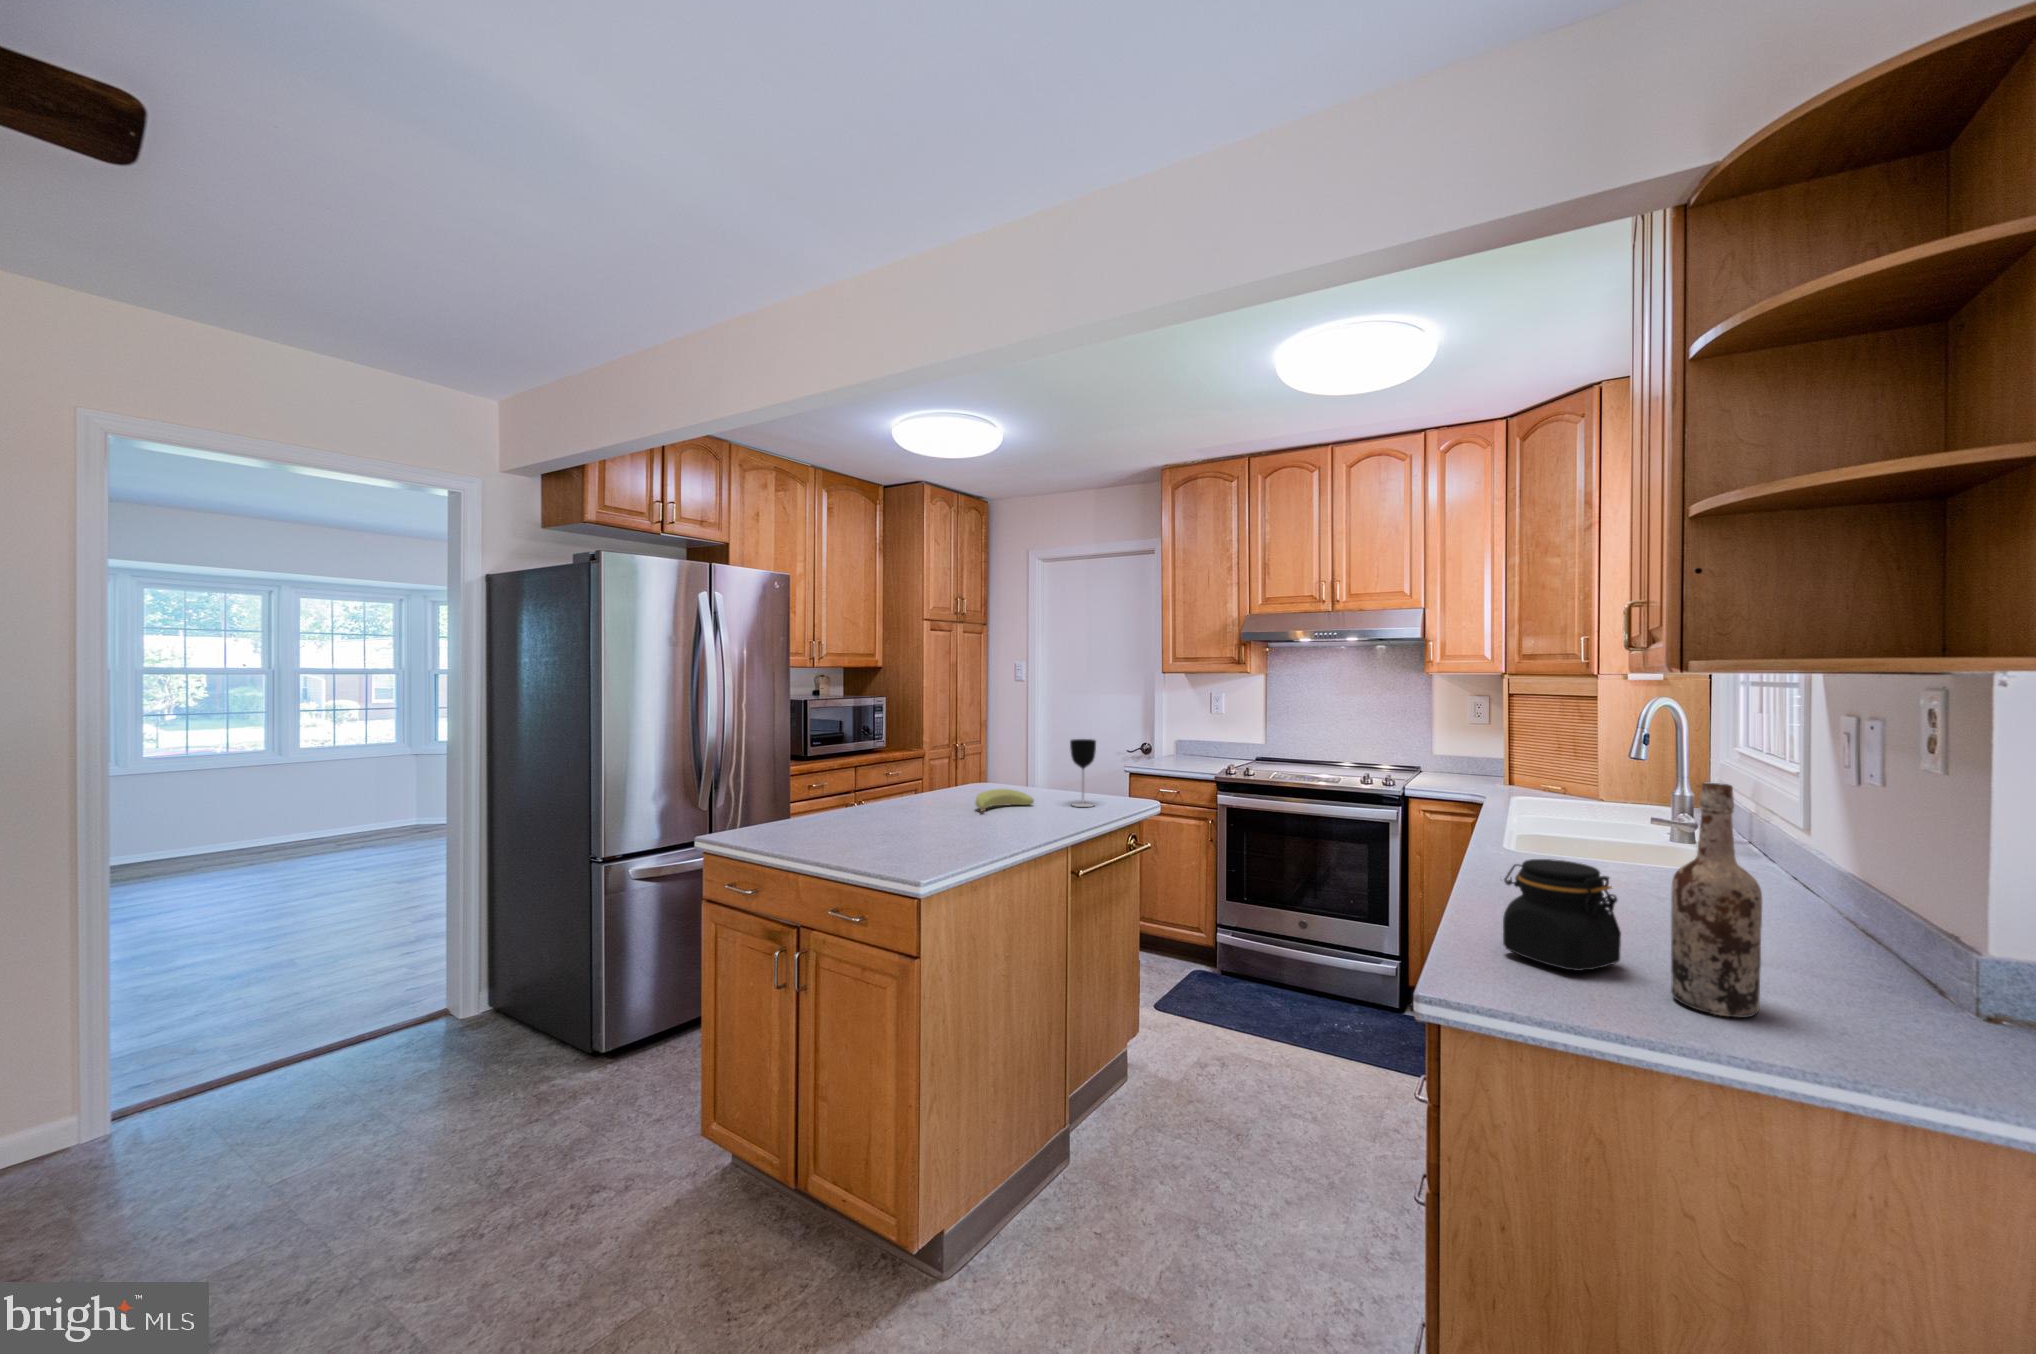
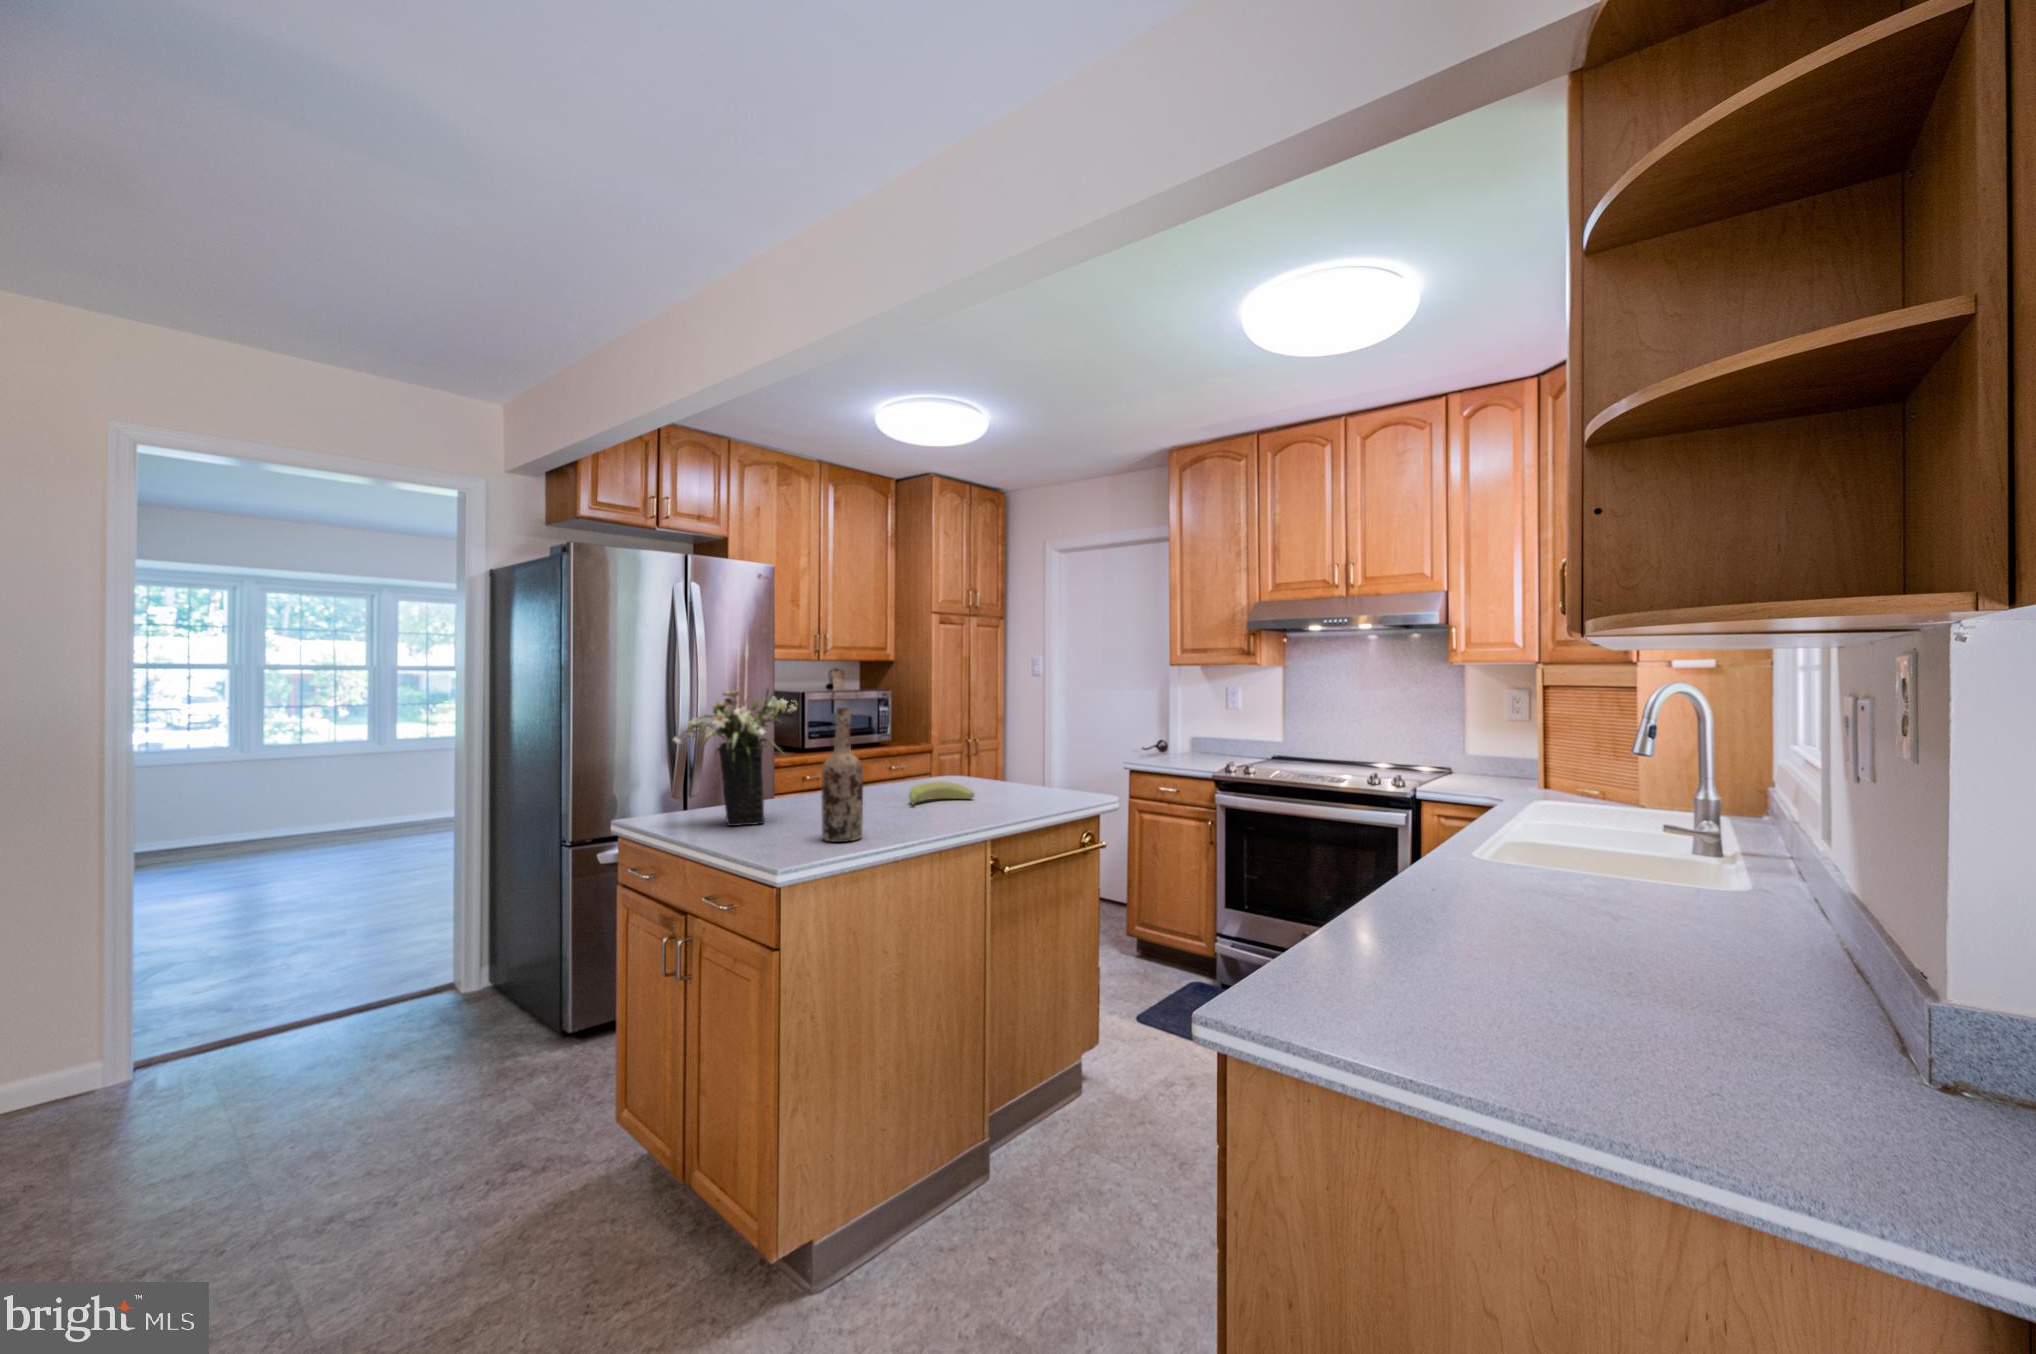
flower arrangement: none [767,701,882,837] -> present [673,689,797,826]
wine glass: present [1070,739,1096,807] -> none [1011,730,1039,802]
wine bottle: present [1671,783,1762,1017] -> present [821,708,863,842]
jar: present [1503,859,1621,971] -> none [1353,865,1483,998]

